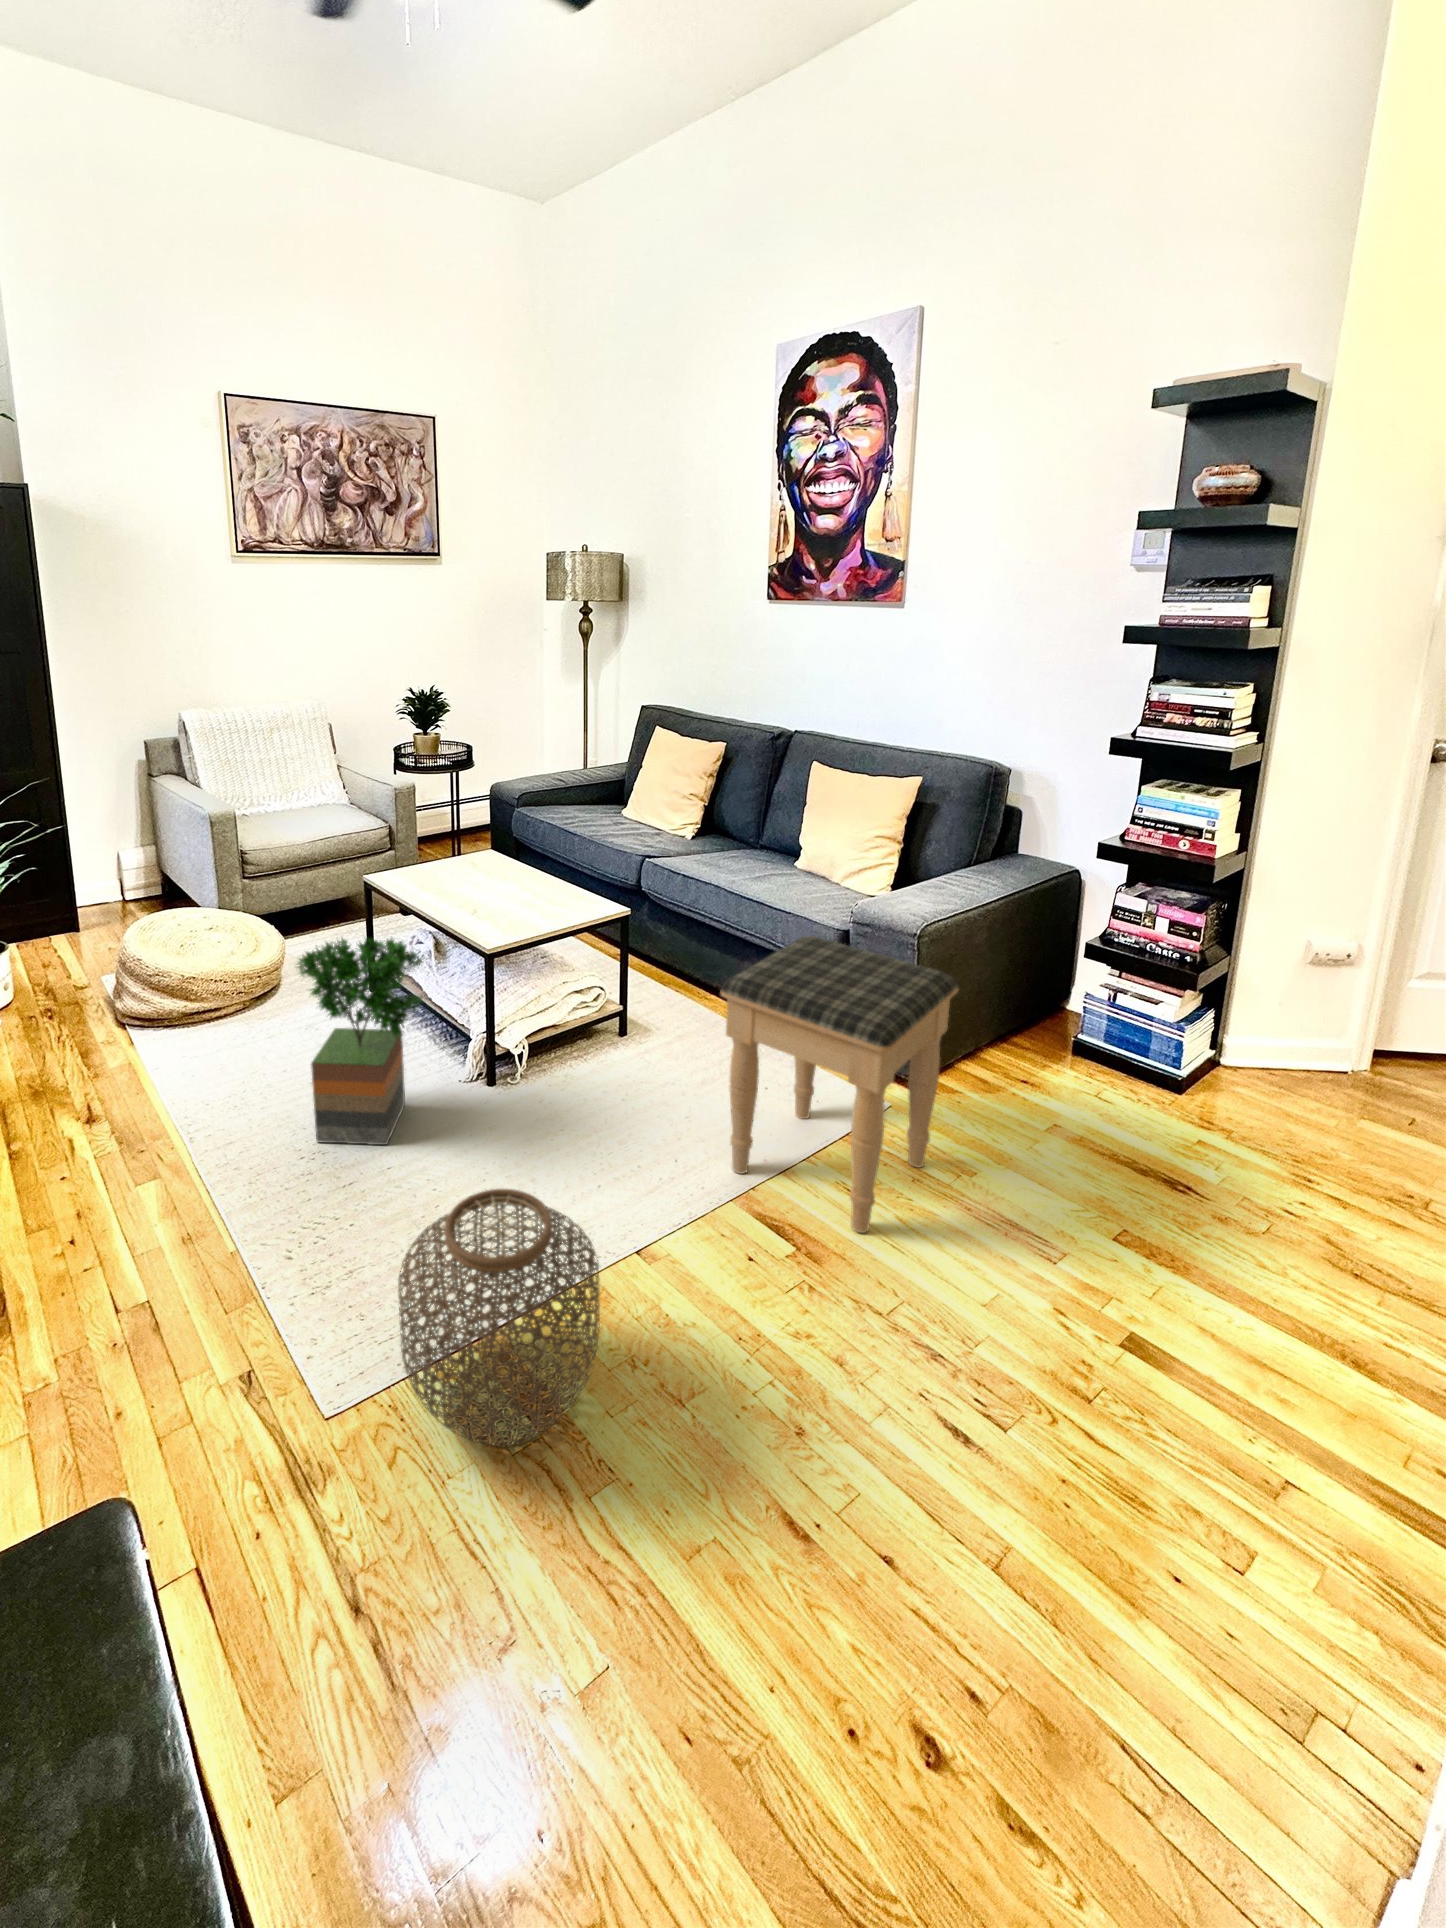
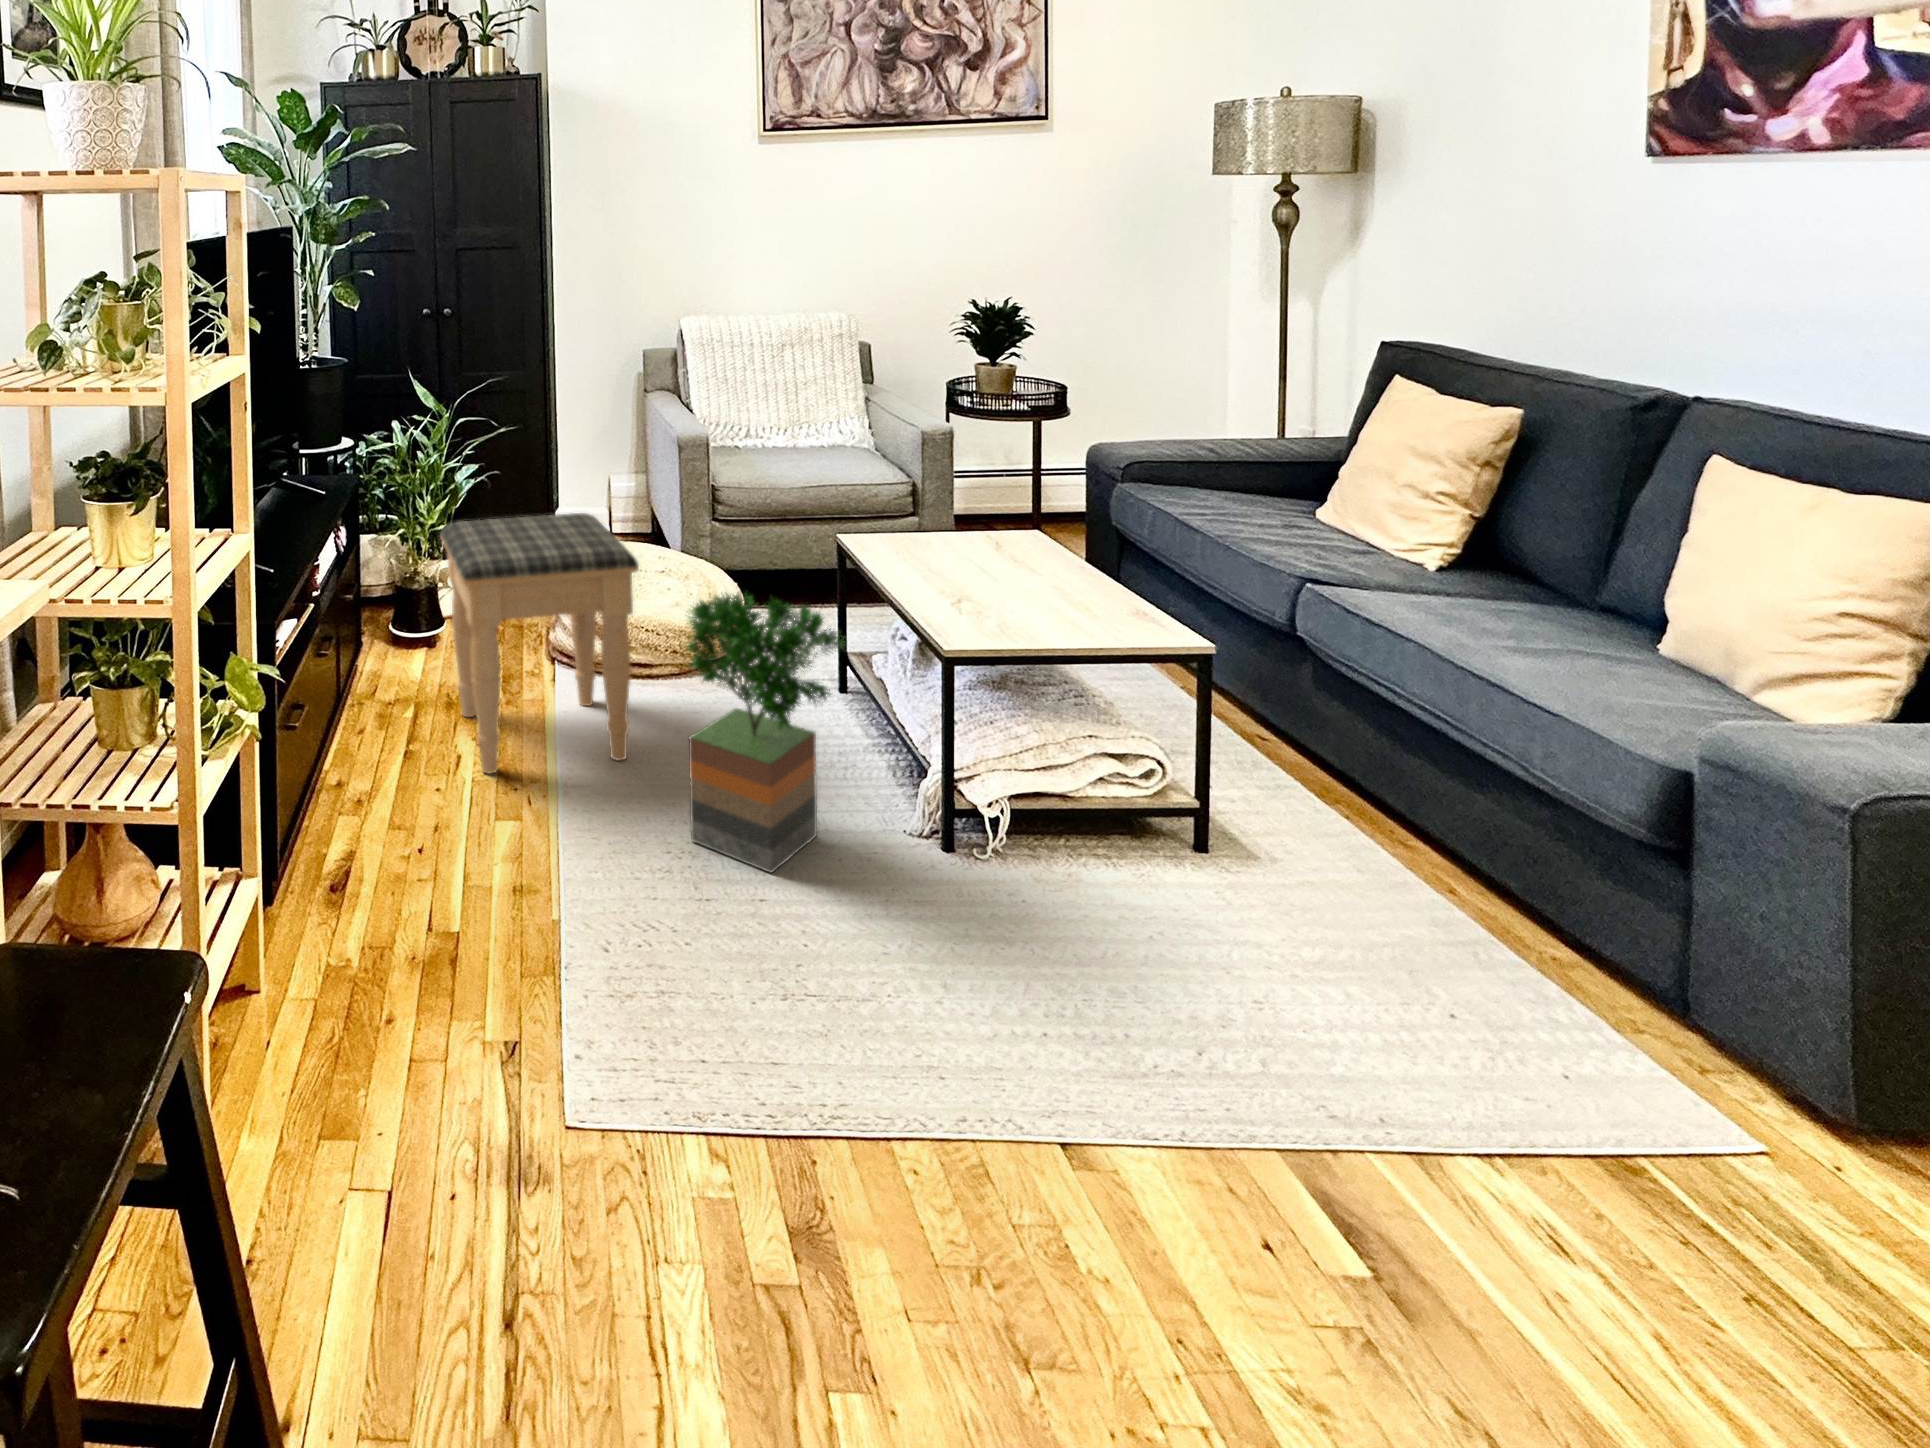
footstool: present [721,936,959,1233] -> present [440,513,639,773]
woven basket: present [398,1189,599,1446] -> none [636,920,910,1278]

